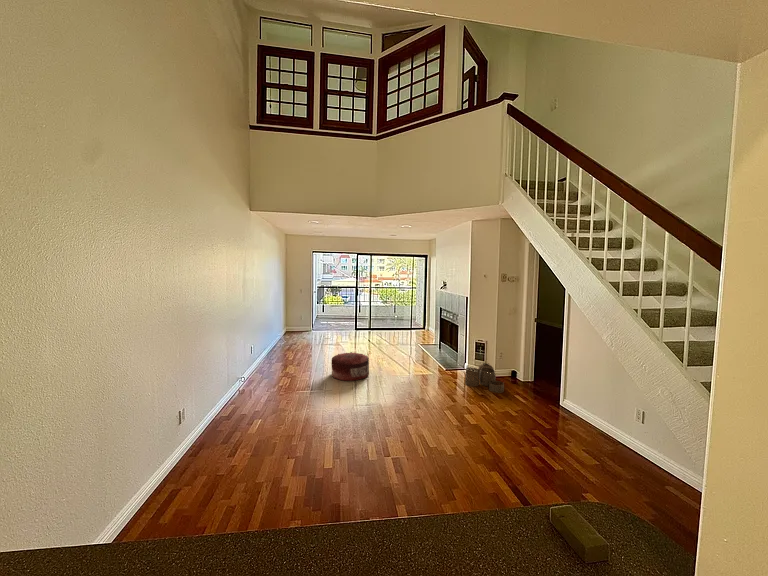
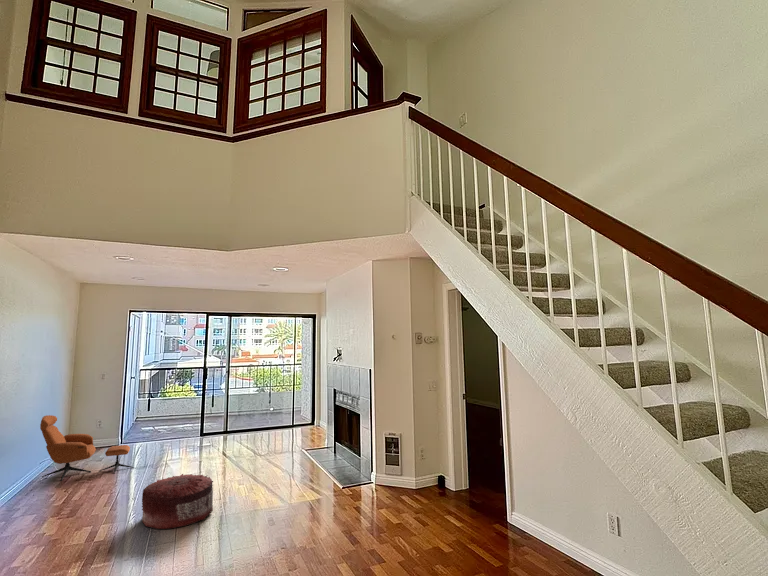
lounge chair: none [273,312,321,349] -> present [40,415,133,481]
woven basket: present [465,363,504,393] -> none [372,467,429,515]

